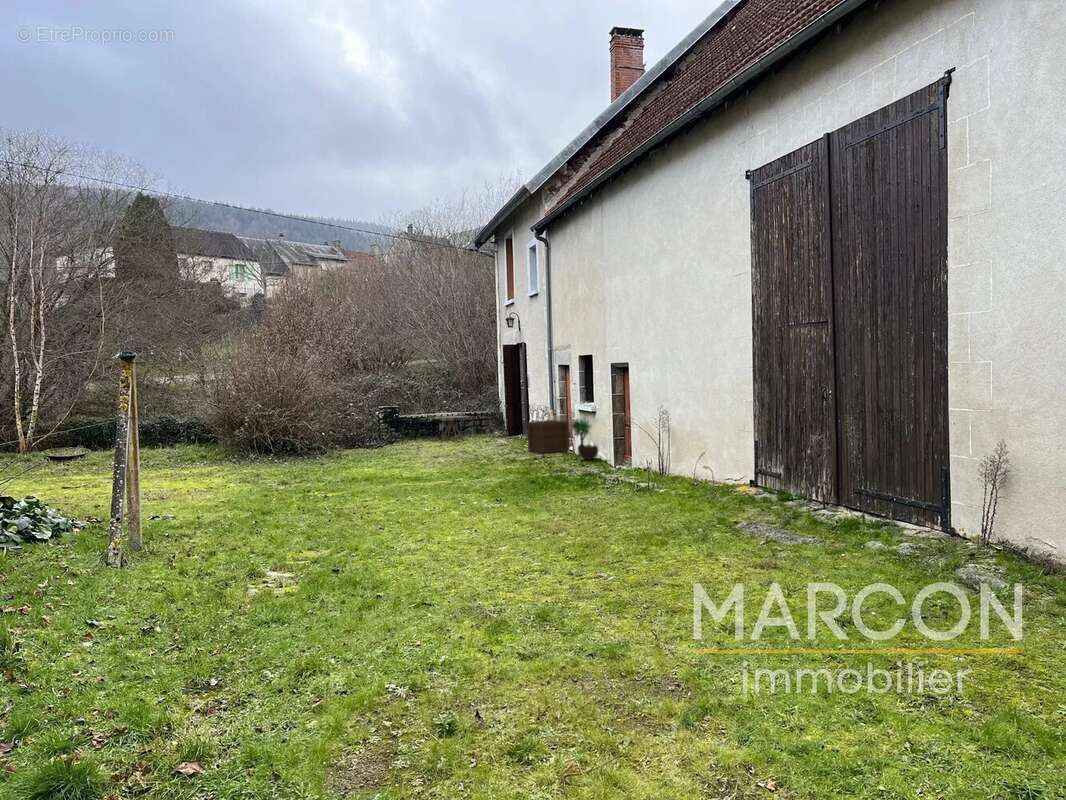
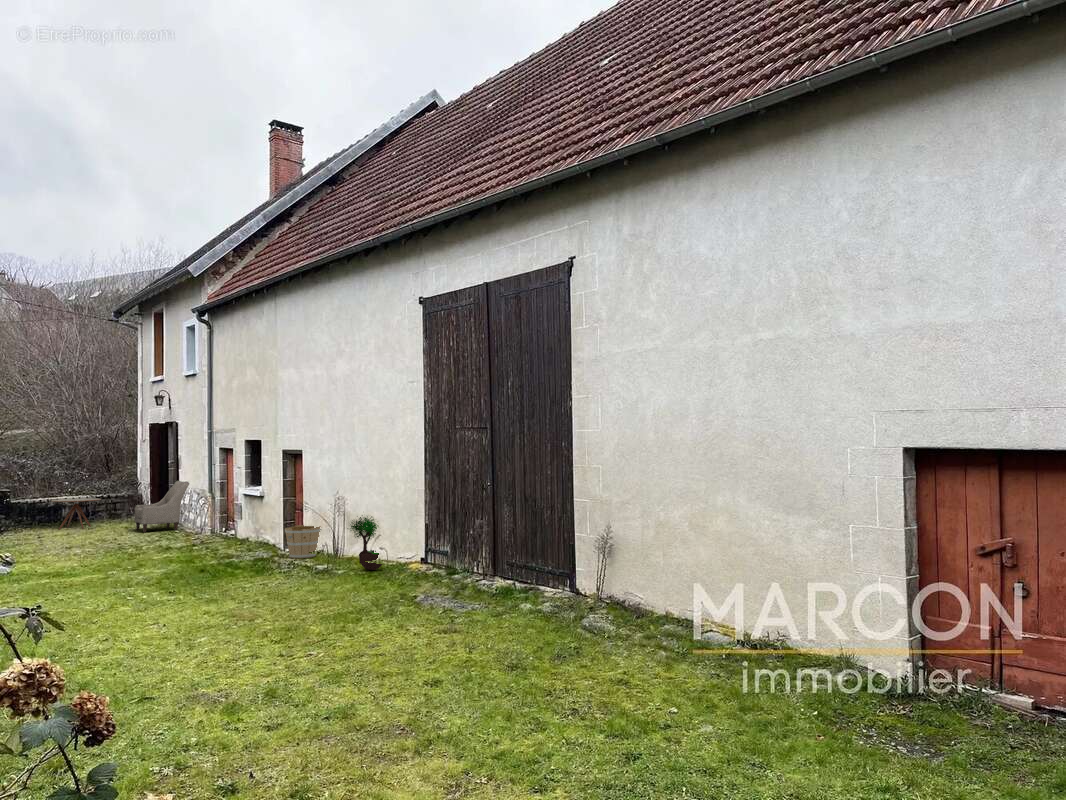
chair: none [494,399,535,446] -> present [134,481,189,533]
potted tree: present [571,419,598,460] -> present [350,515,382,570]
wooden crate: present [527,420,569,453] -> none [182,504,231,540]
wooden bucket: none [610,441,646,474] -> present [285,525,321,558]

